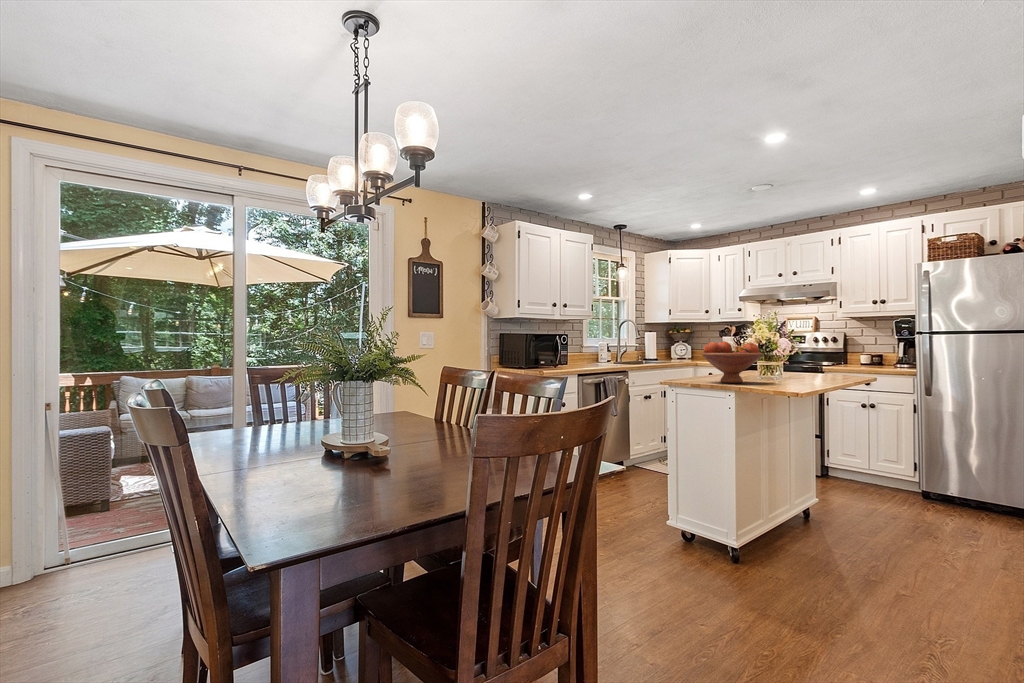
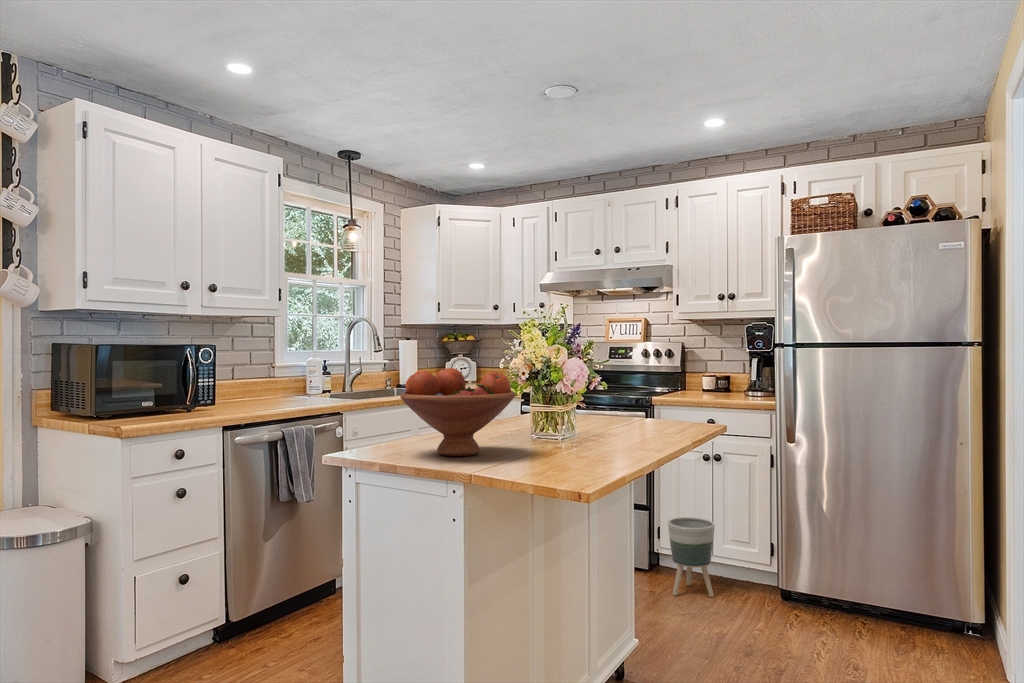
planter: none [836,442,871,491] -> present [668,517,715,597]

